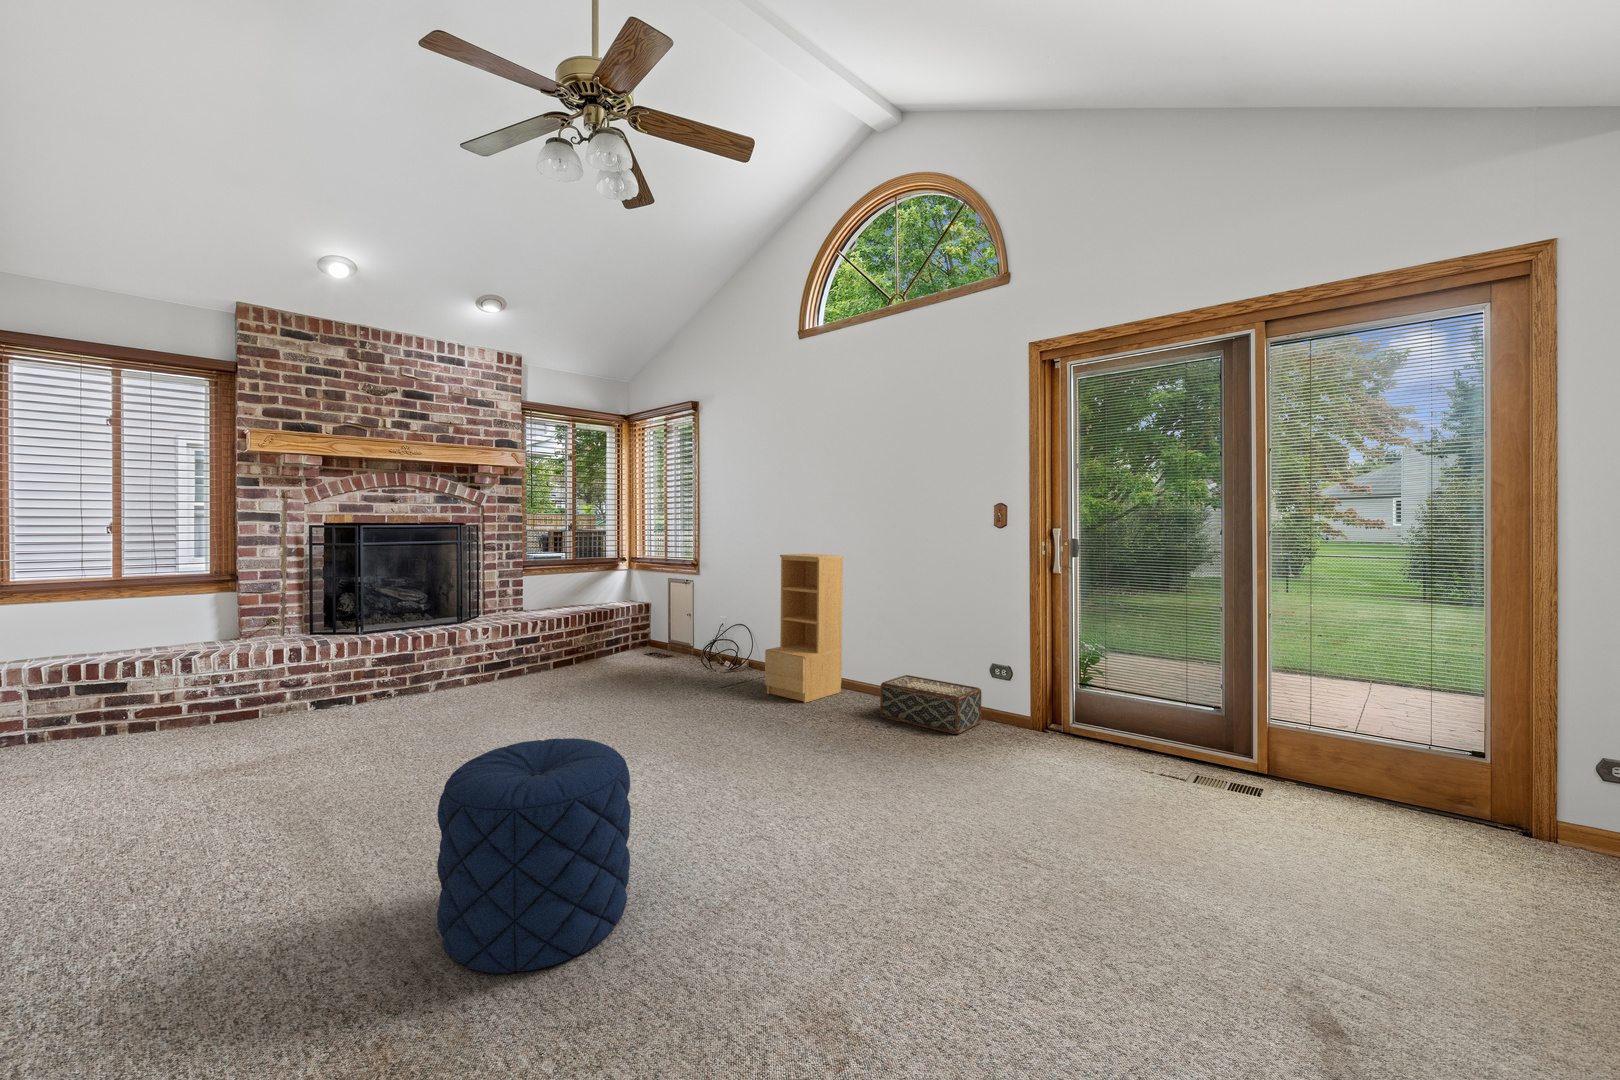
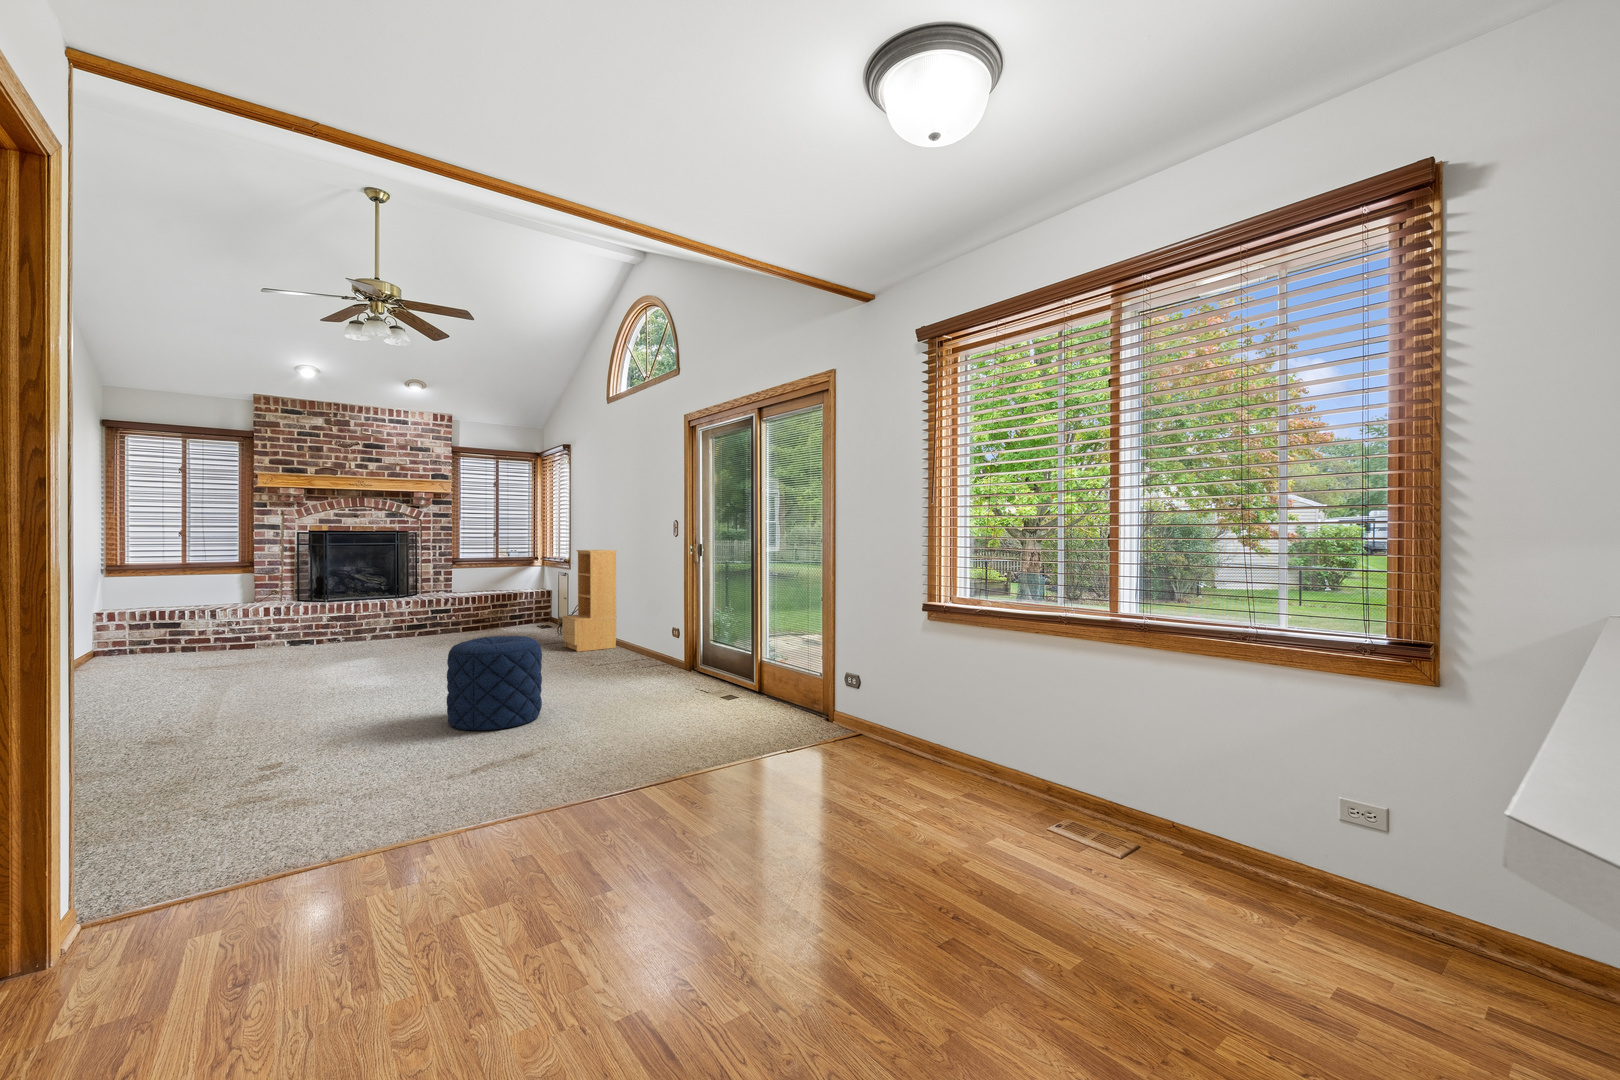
woven basket: present [880,675,982,734] -> none [608,633,665,668]
pouf: present [437,738,631,973] -> present [447,636,542,730]

